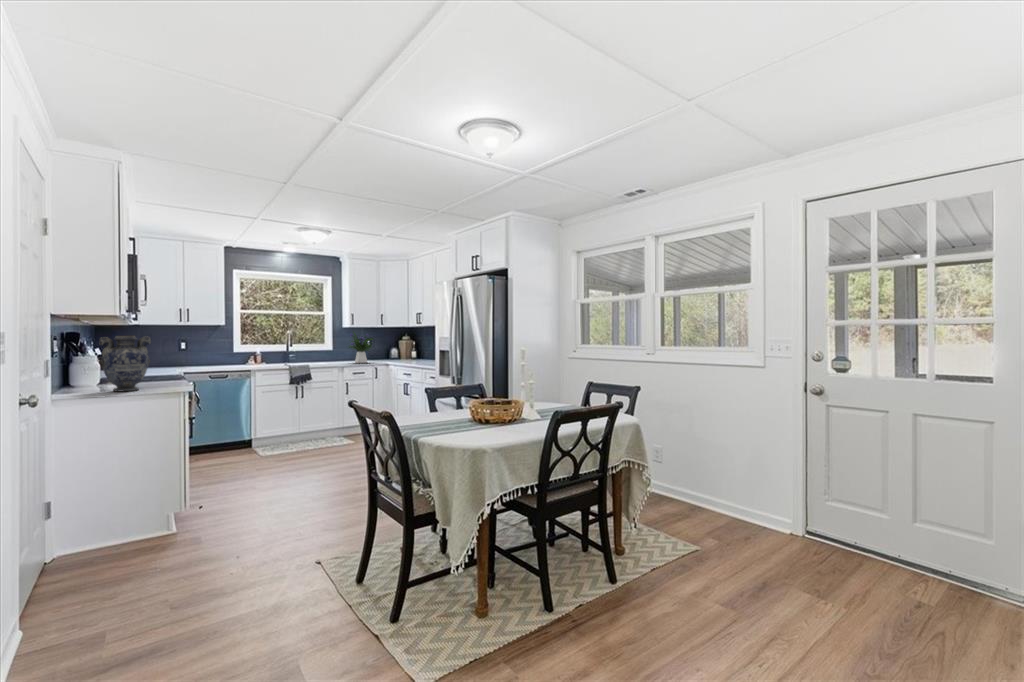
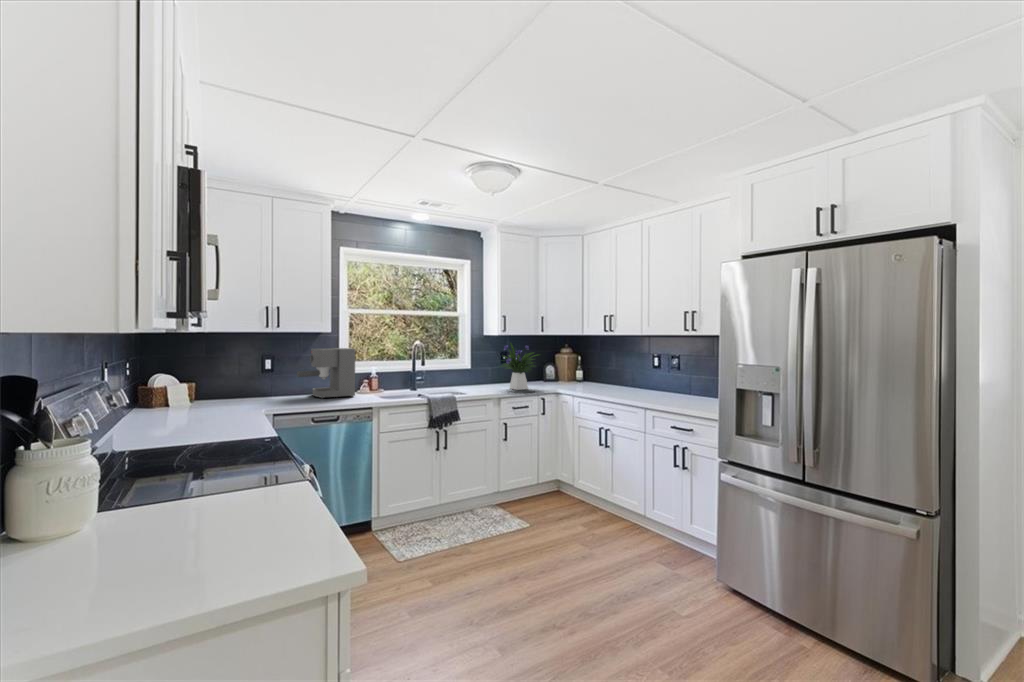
coffee maker: none [201,335,241,366] -> present [297,348,355,398]
vase: present [99,336,151,391] -> none [74,389,238,580]

